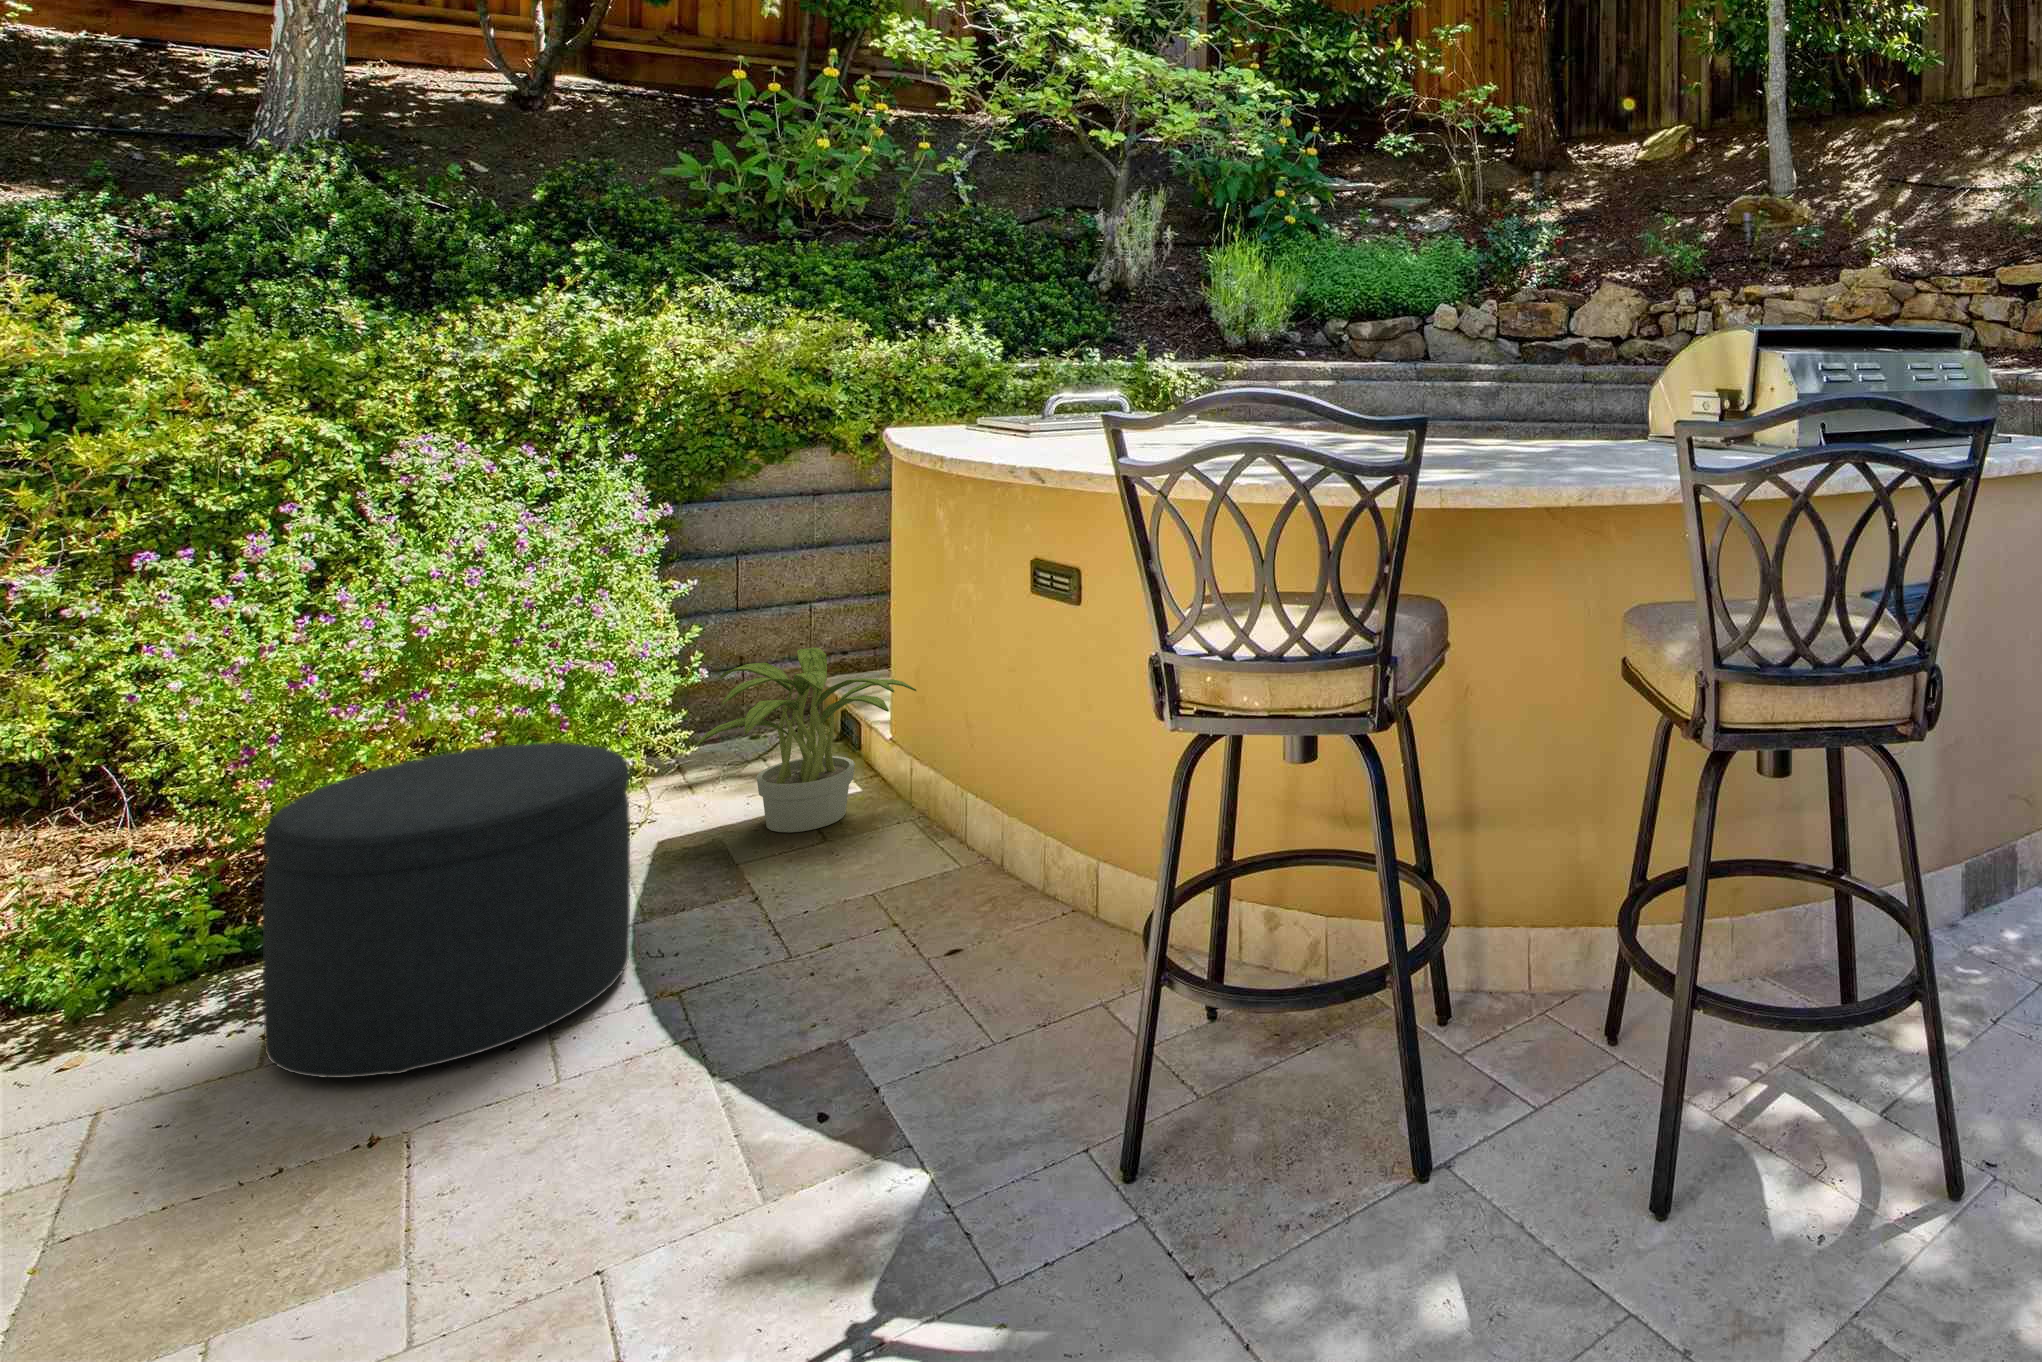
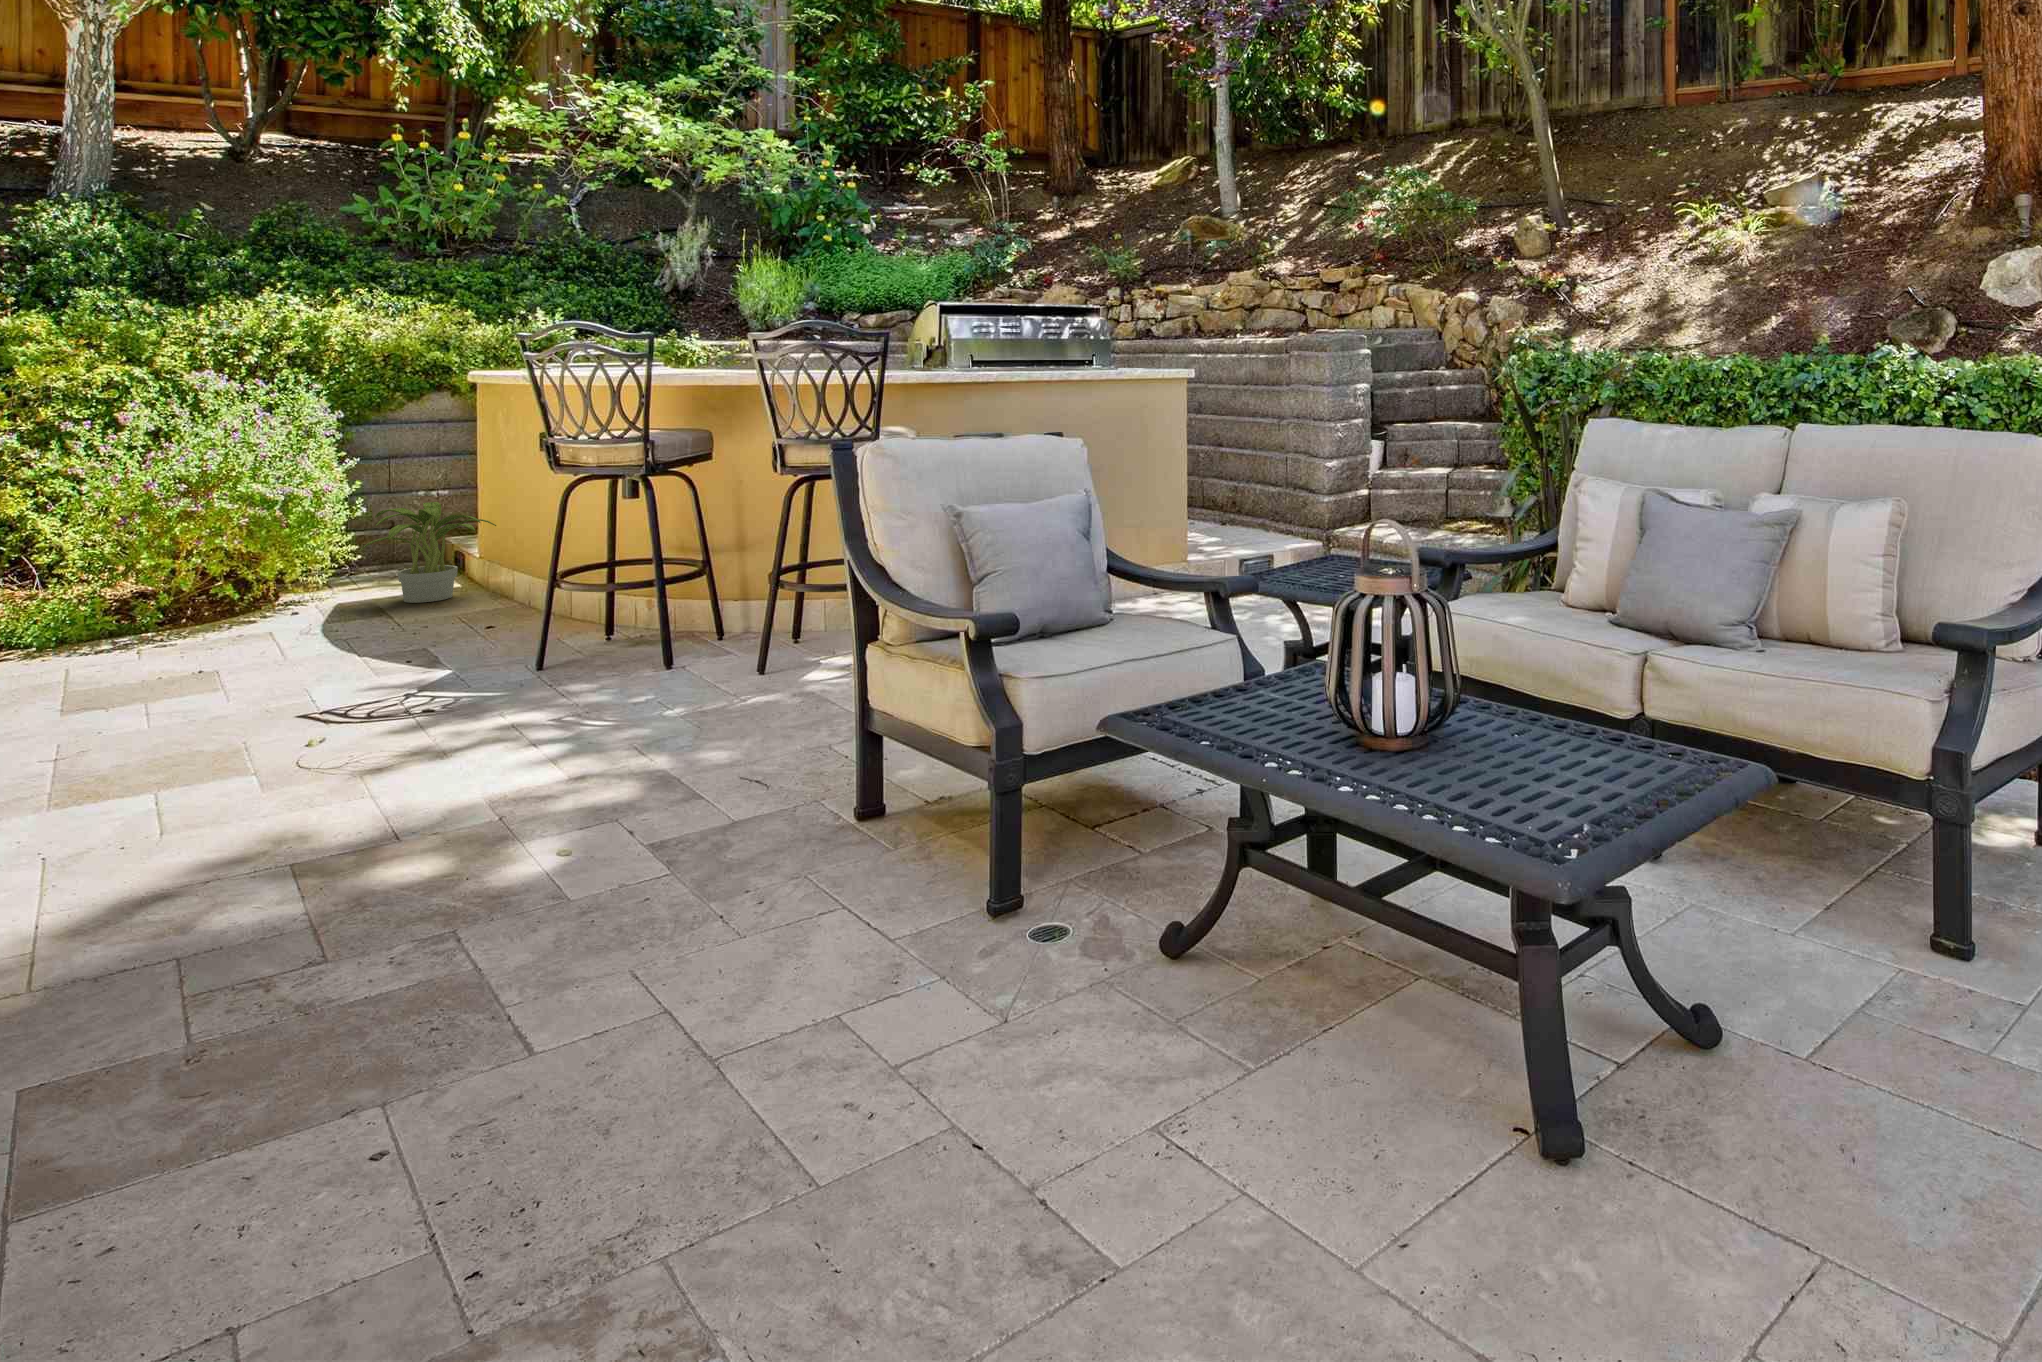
ottoman: present [263,743,630,1078] -> none [138,526,321,664]

